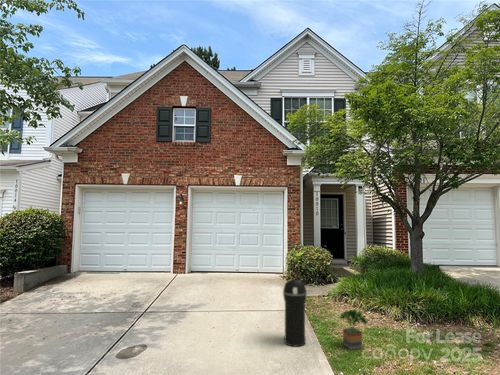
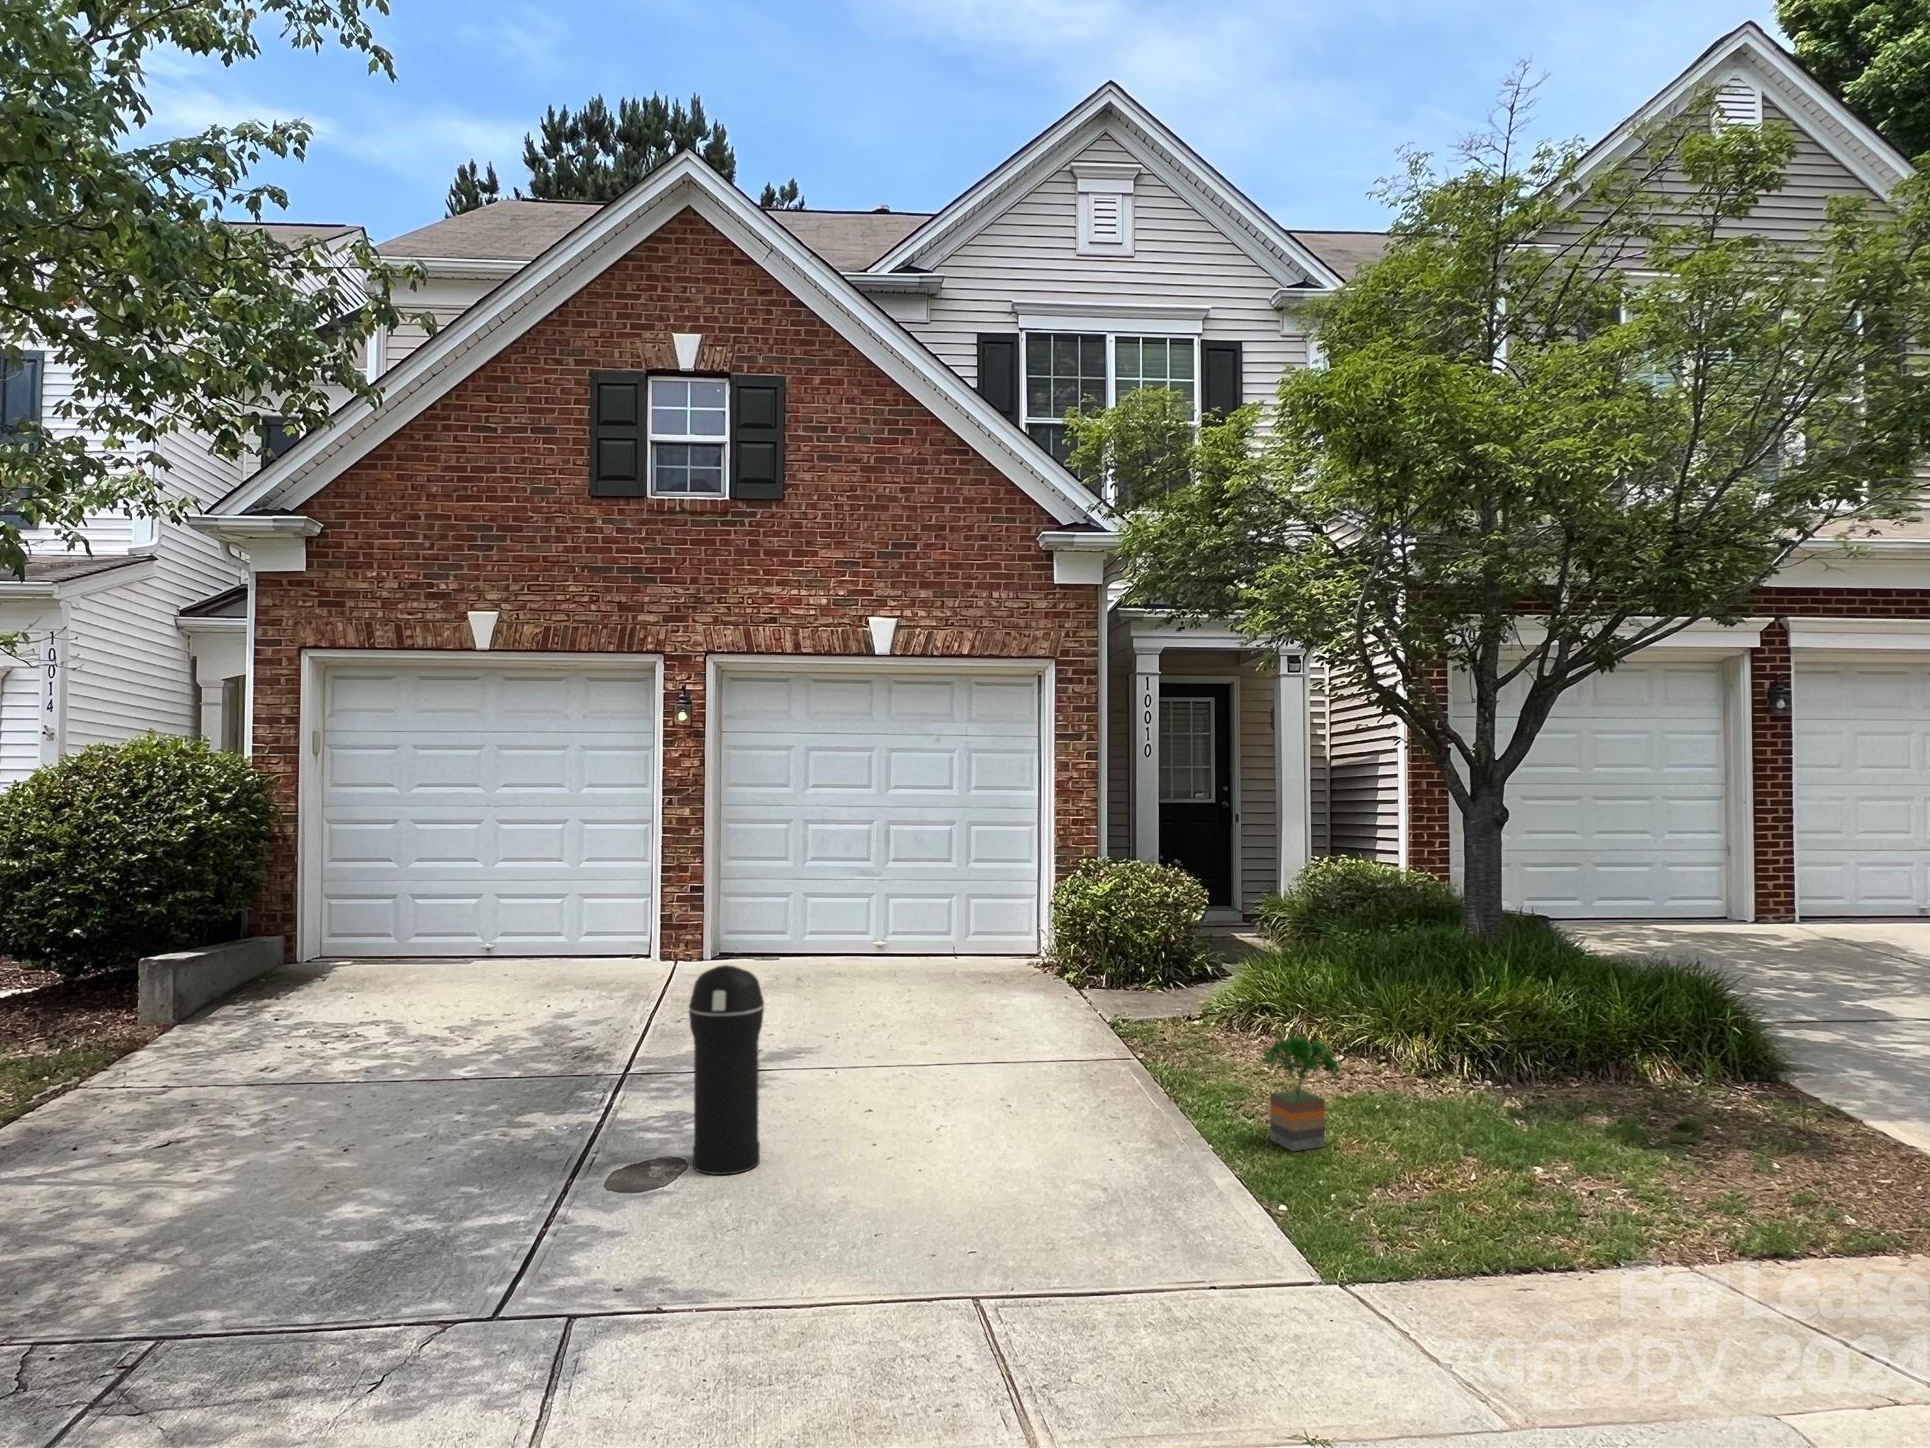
trash can: present [283,279,307,346] -> present [689,965,764,1175]

